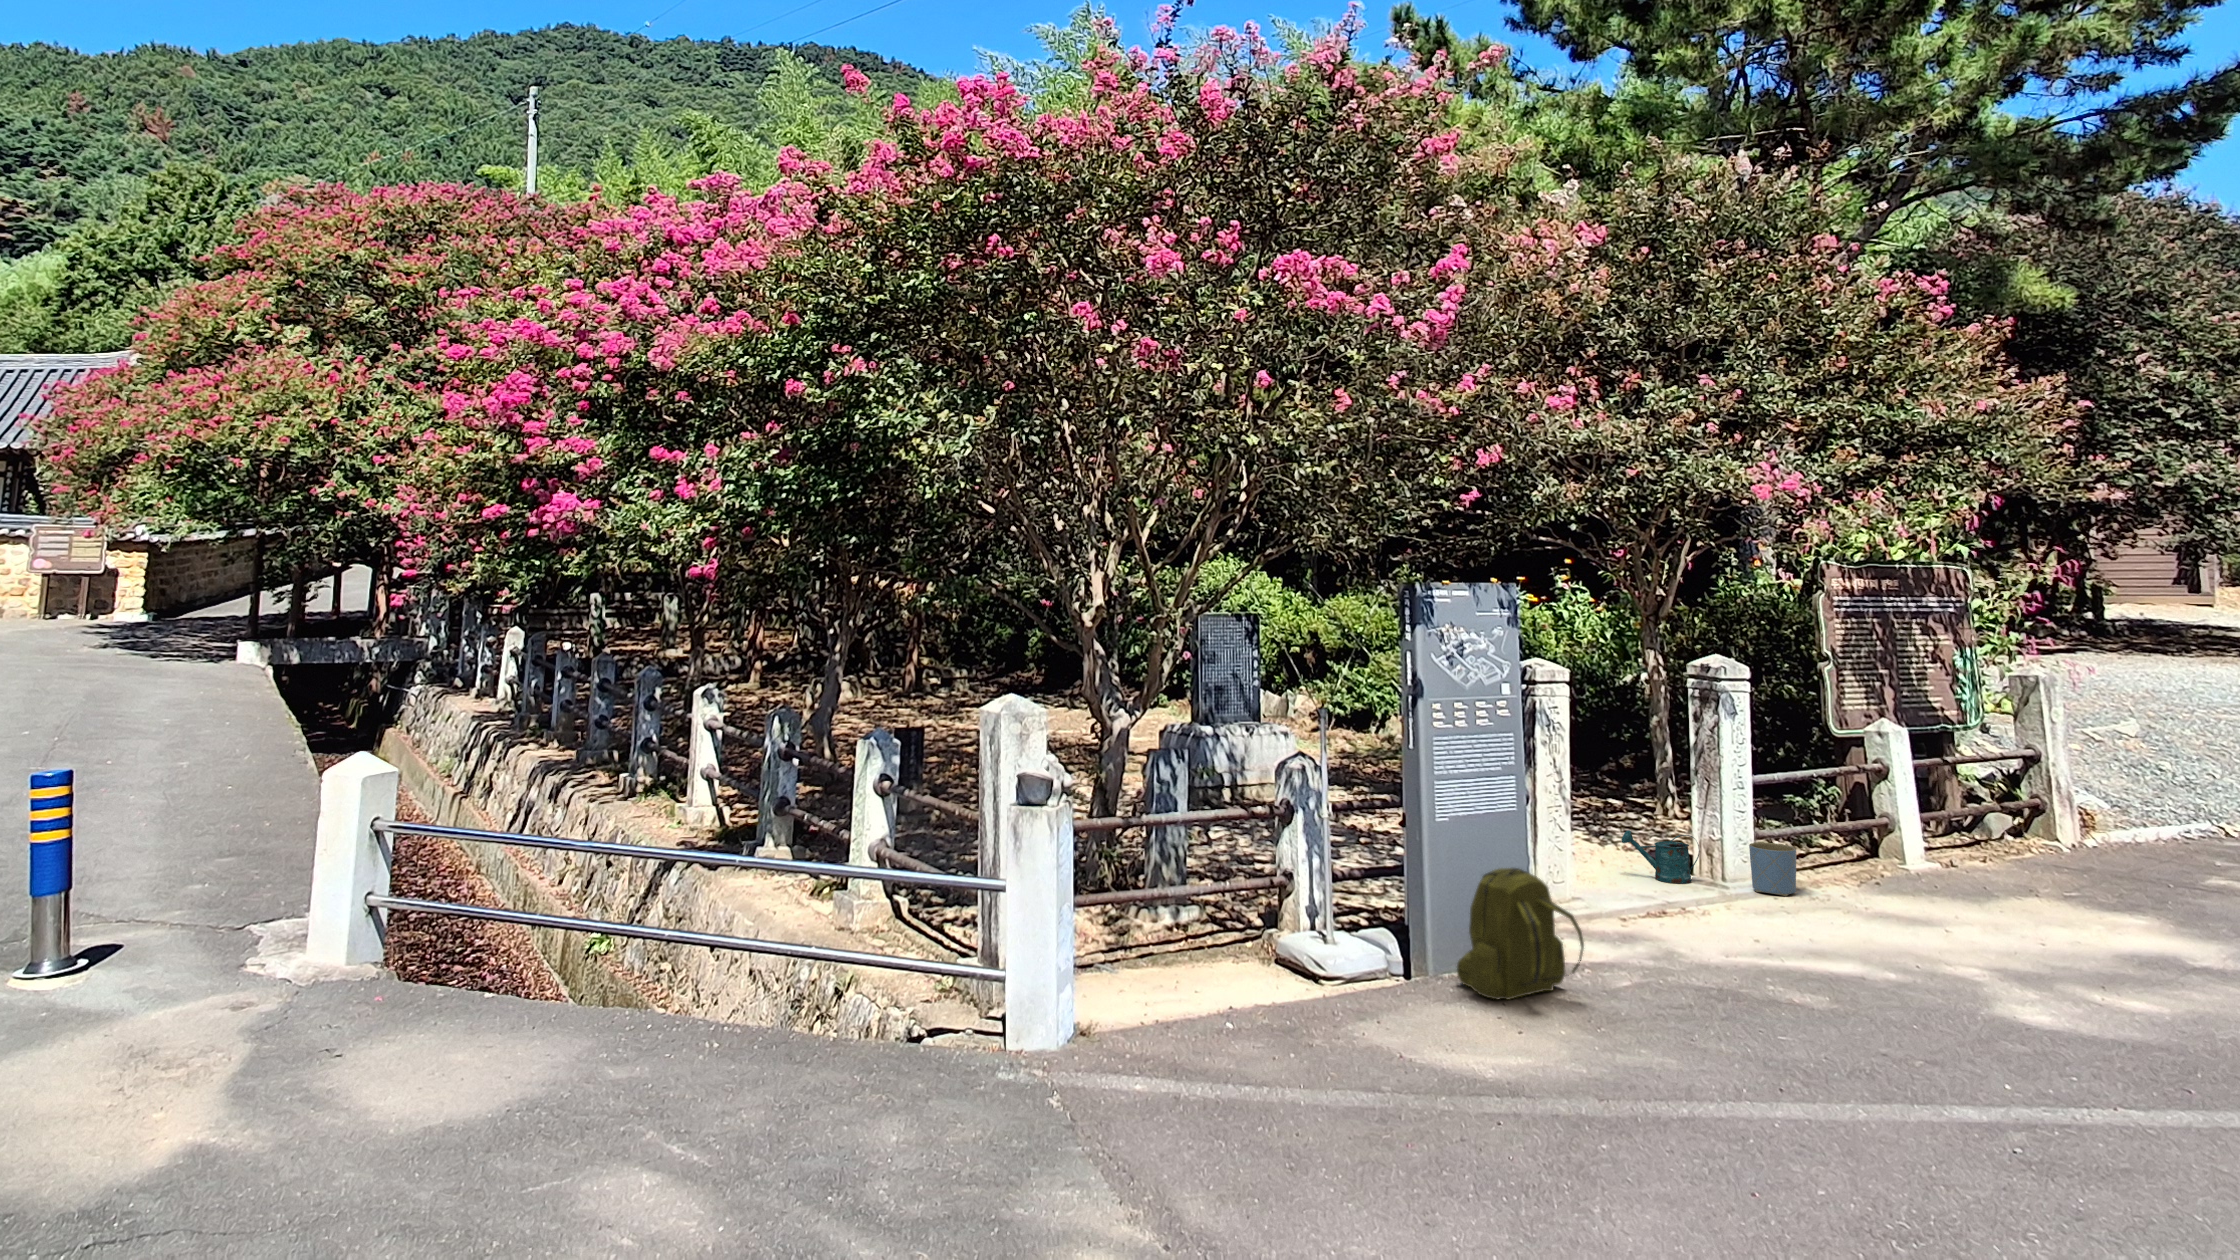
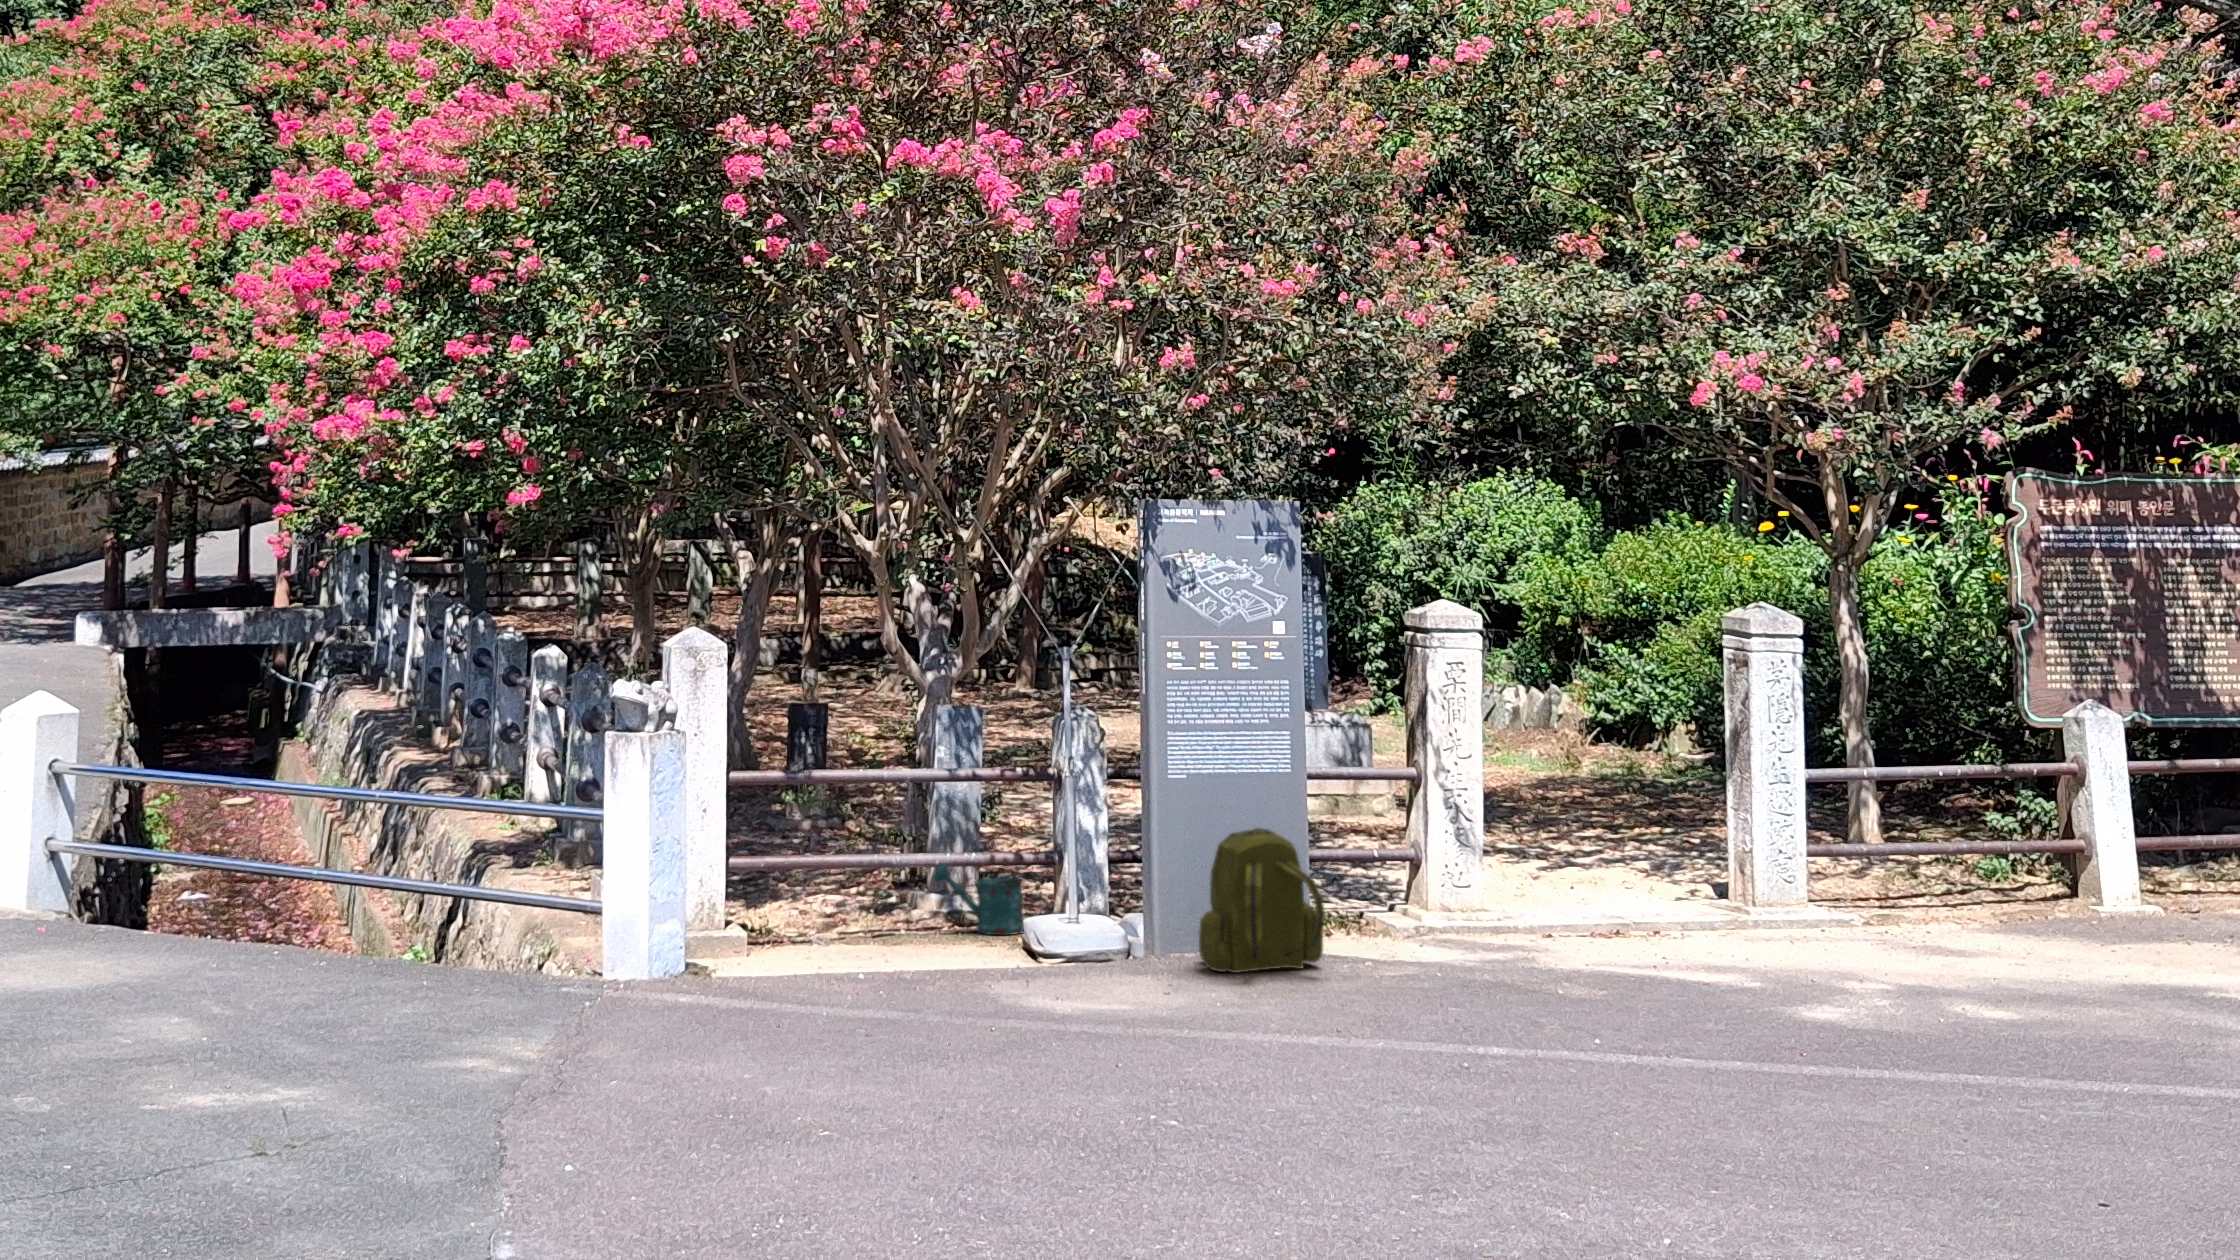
watering can: present [1622,830,1700,884] -> present [934,864,1024,935]
planter: present [1749,843,1796,896] -> none [1763,840,1821,907]

